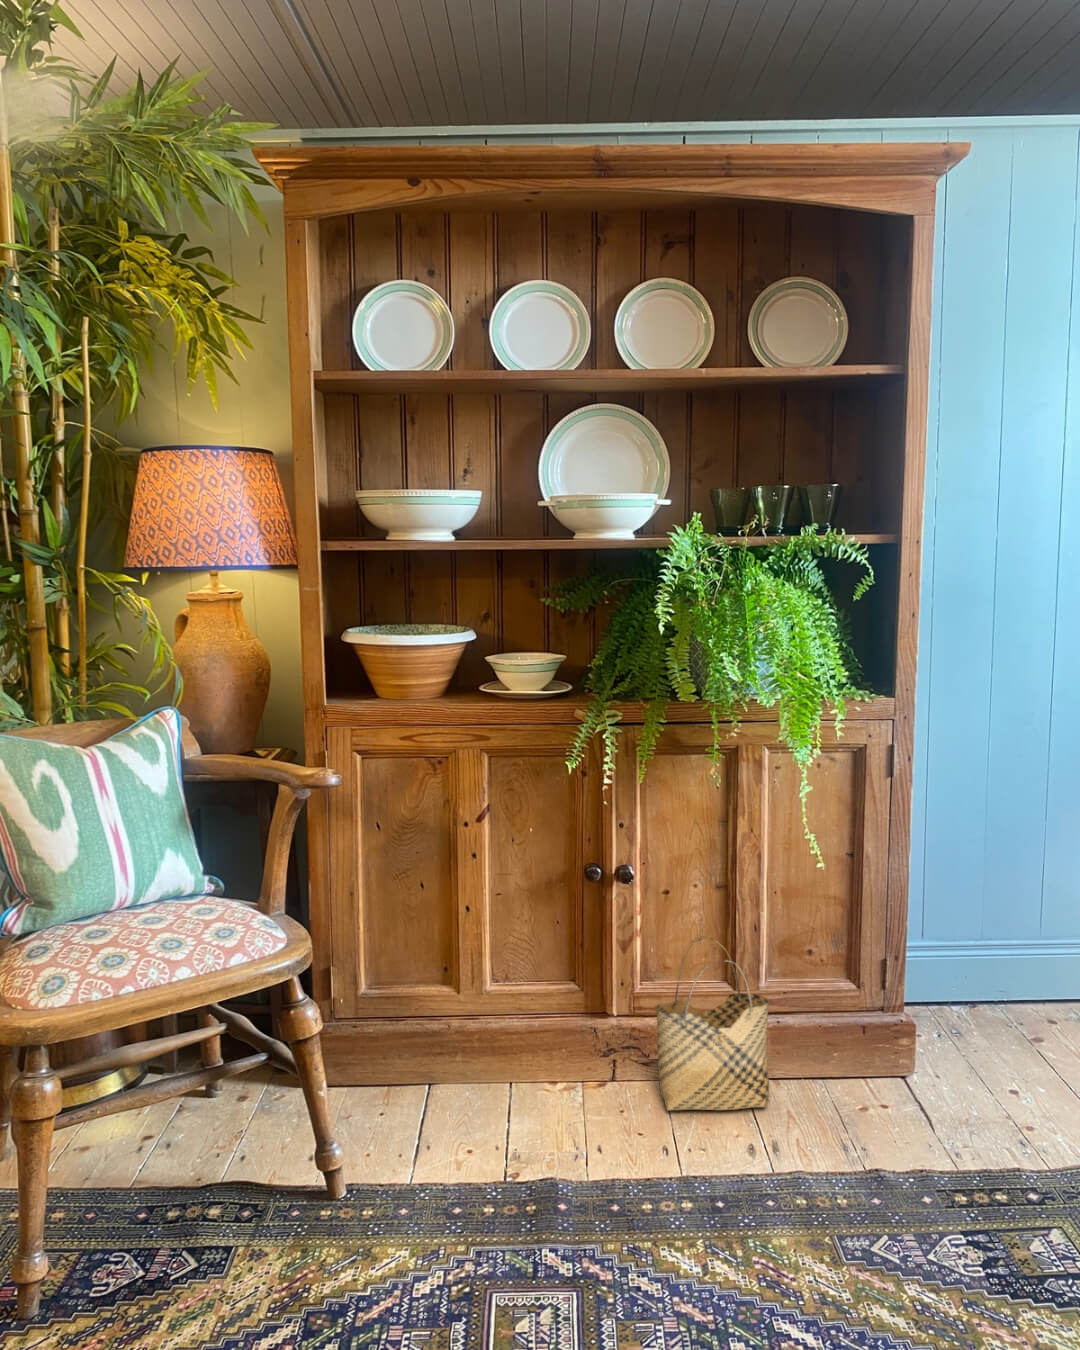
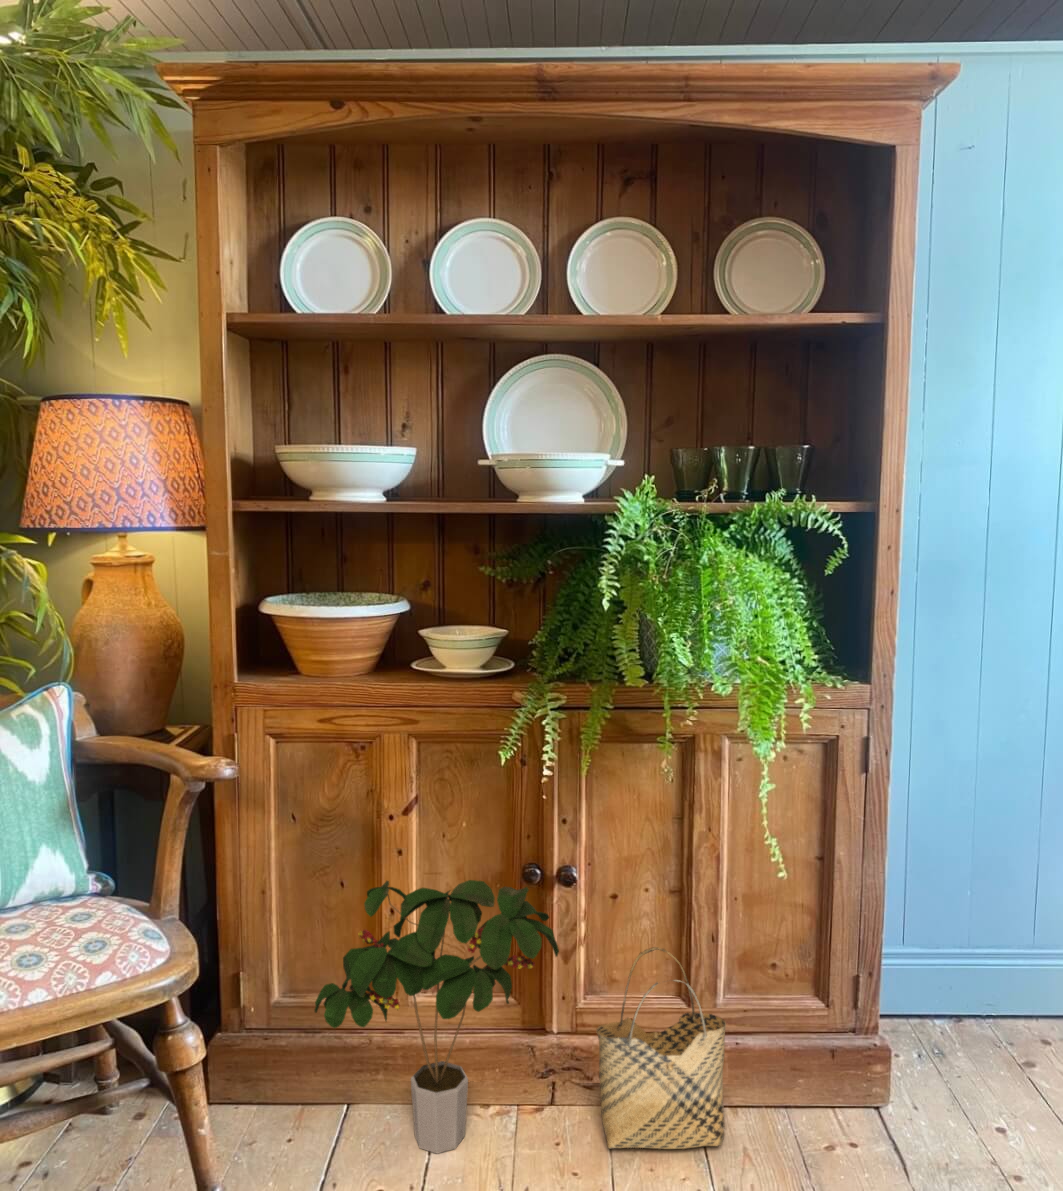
potted plant: none [403,877,621,1118] -> present [315,880,559,1153]

